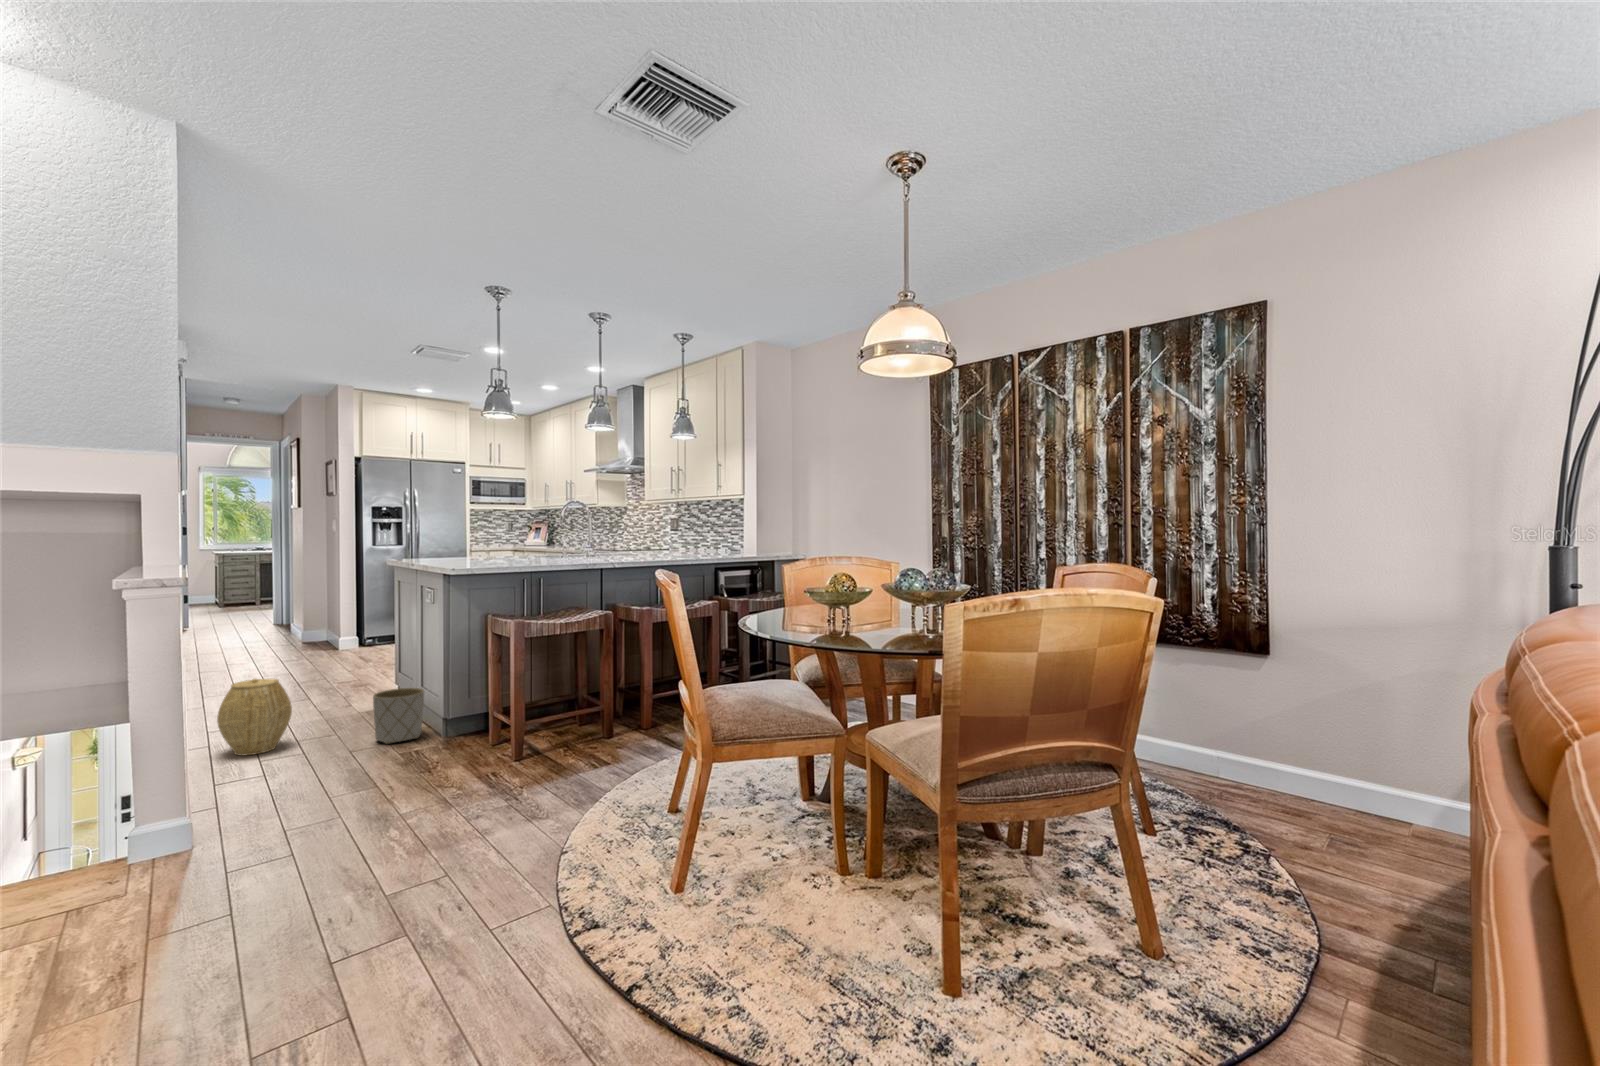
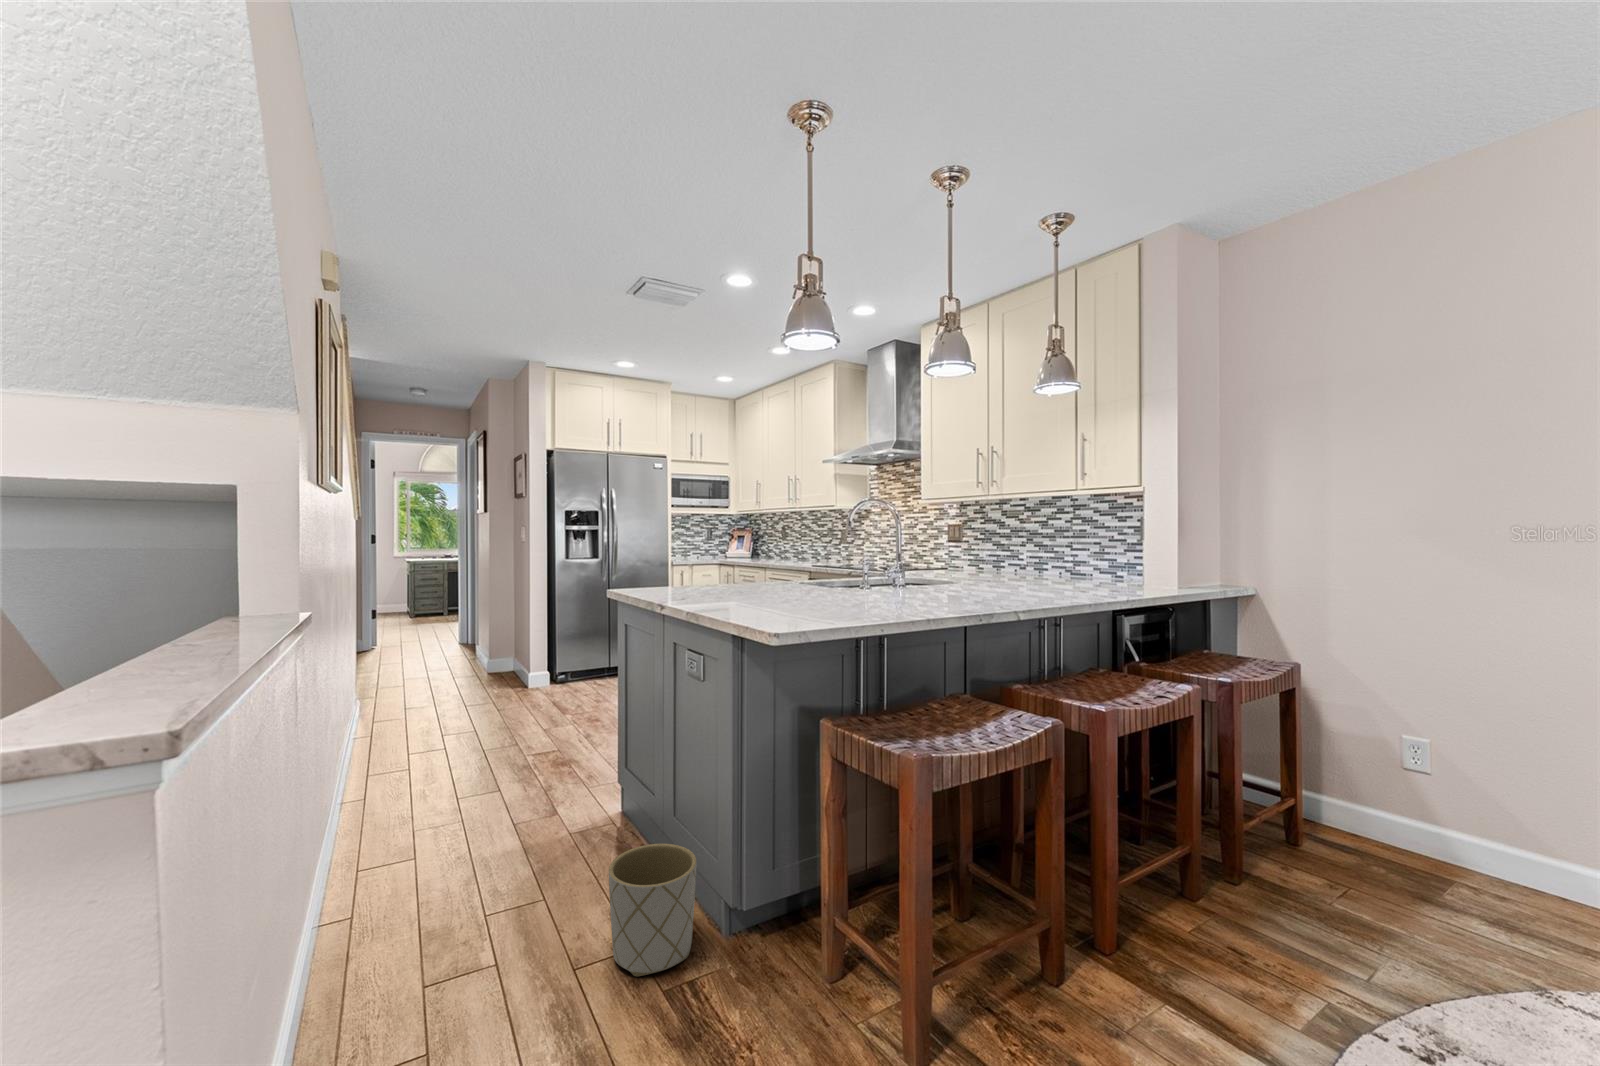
woven basket: present [217,679,292,756] -> none [336,826,468,994]

